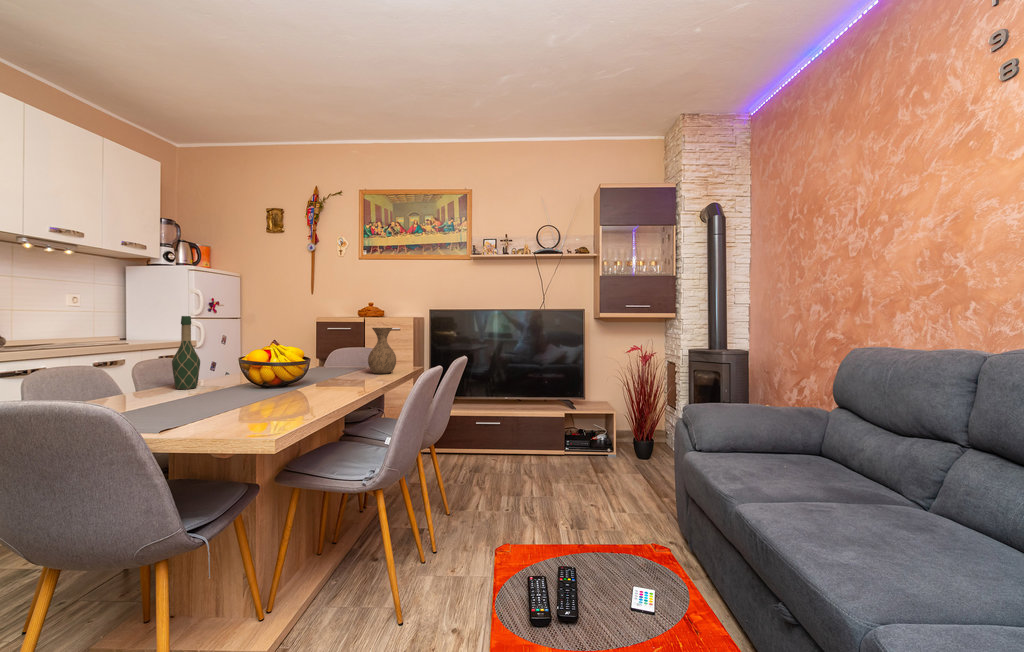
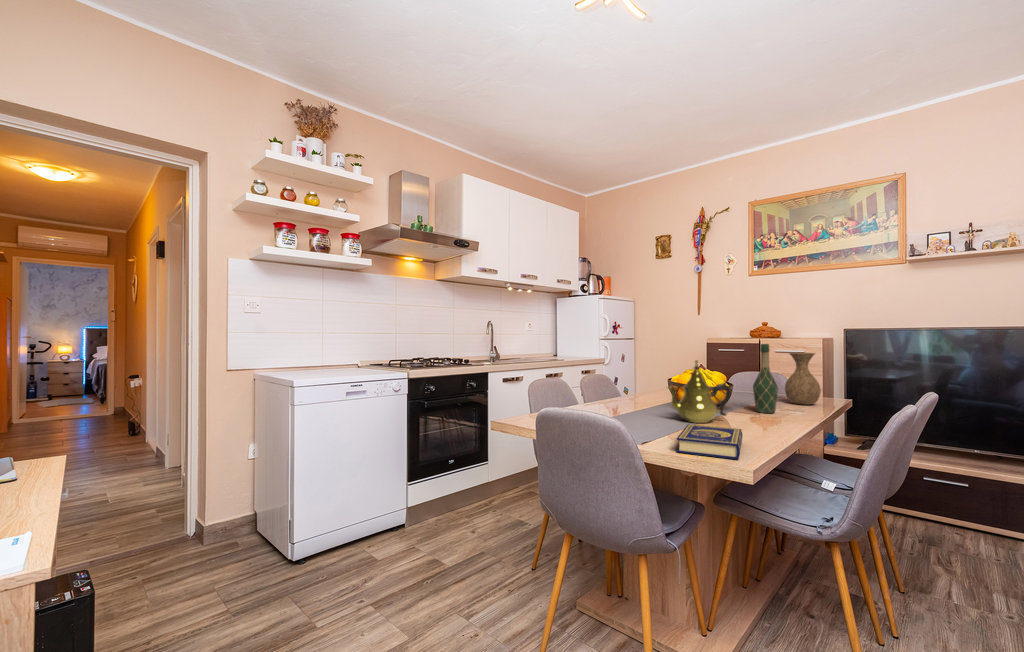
wine bottle: present [172,316,200,389] -> present [753,344,778,413]
teapot: none [222,333,298,400] -> present [668,360,731,423]
book: none [196,400,290,435] -> present [677,424,743,459]

